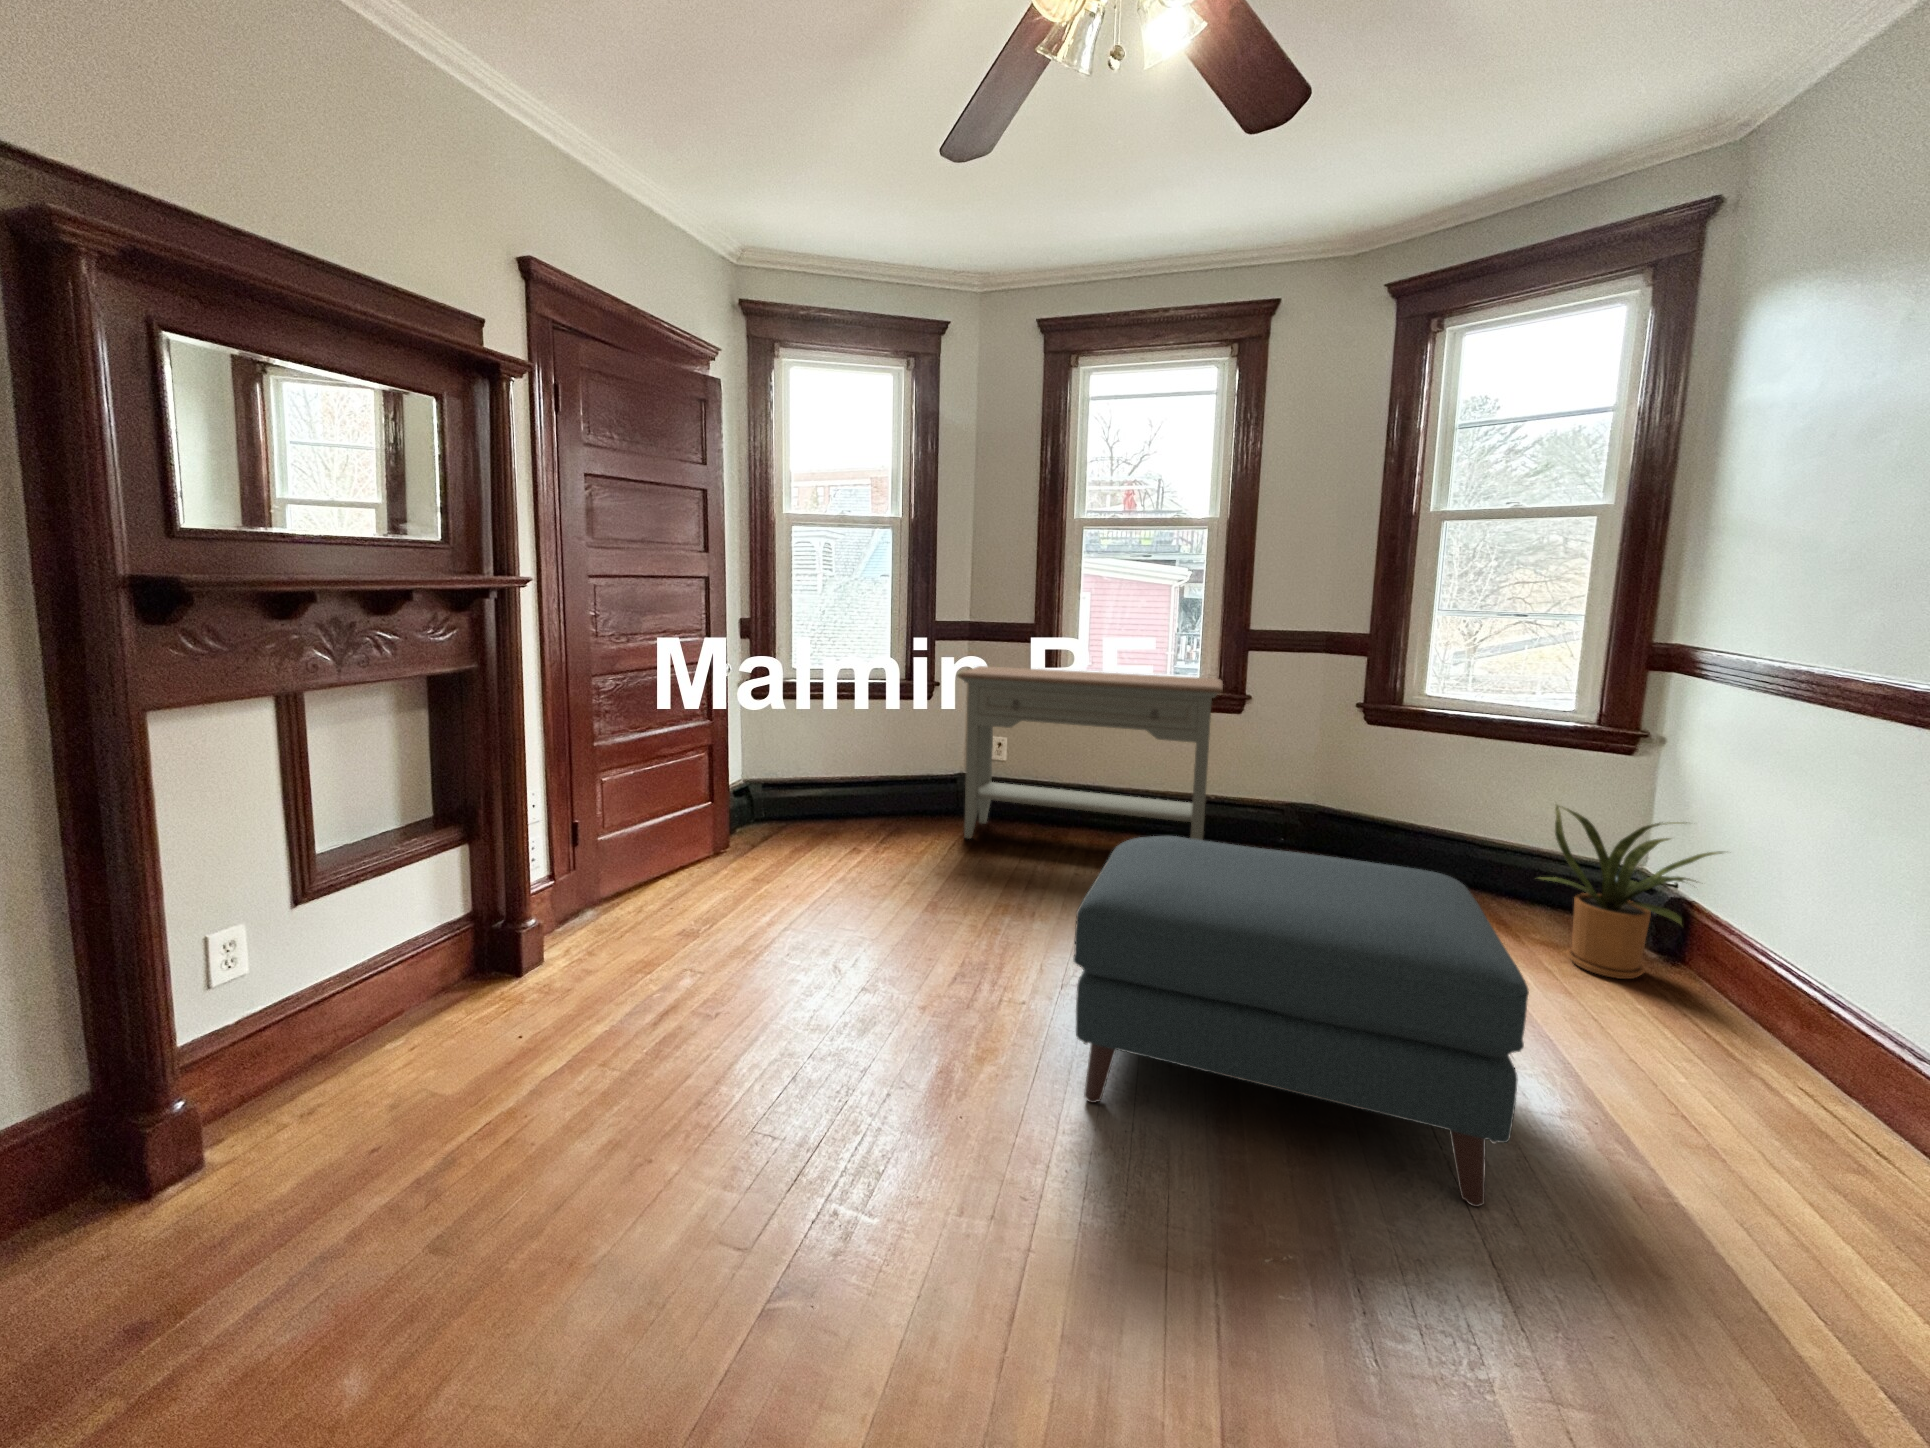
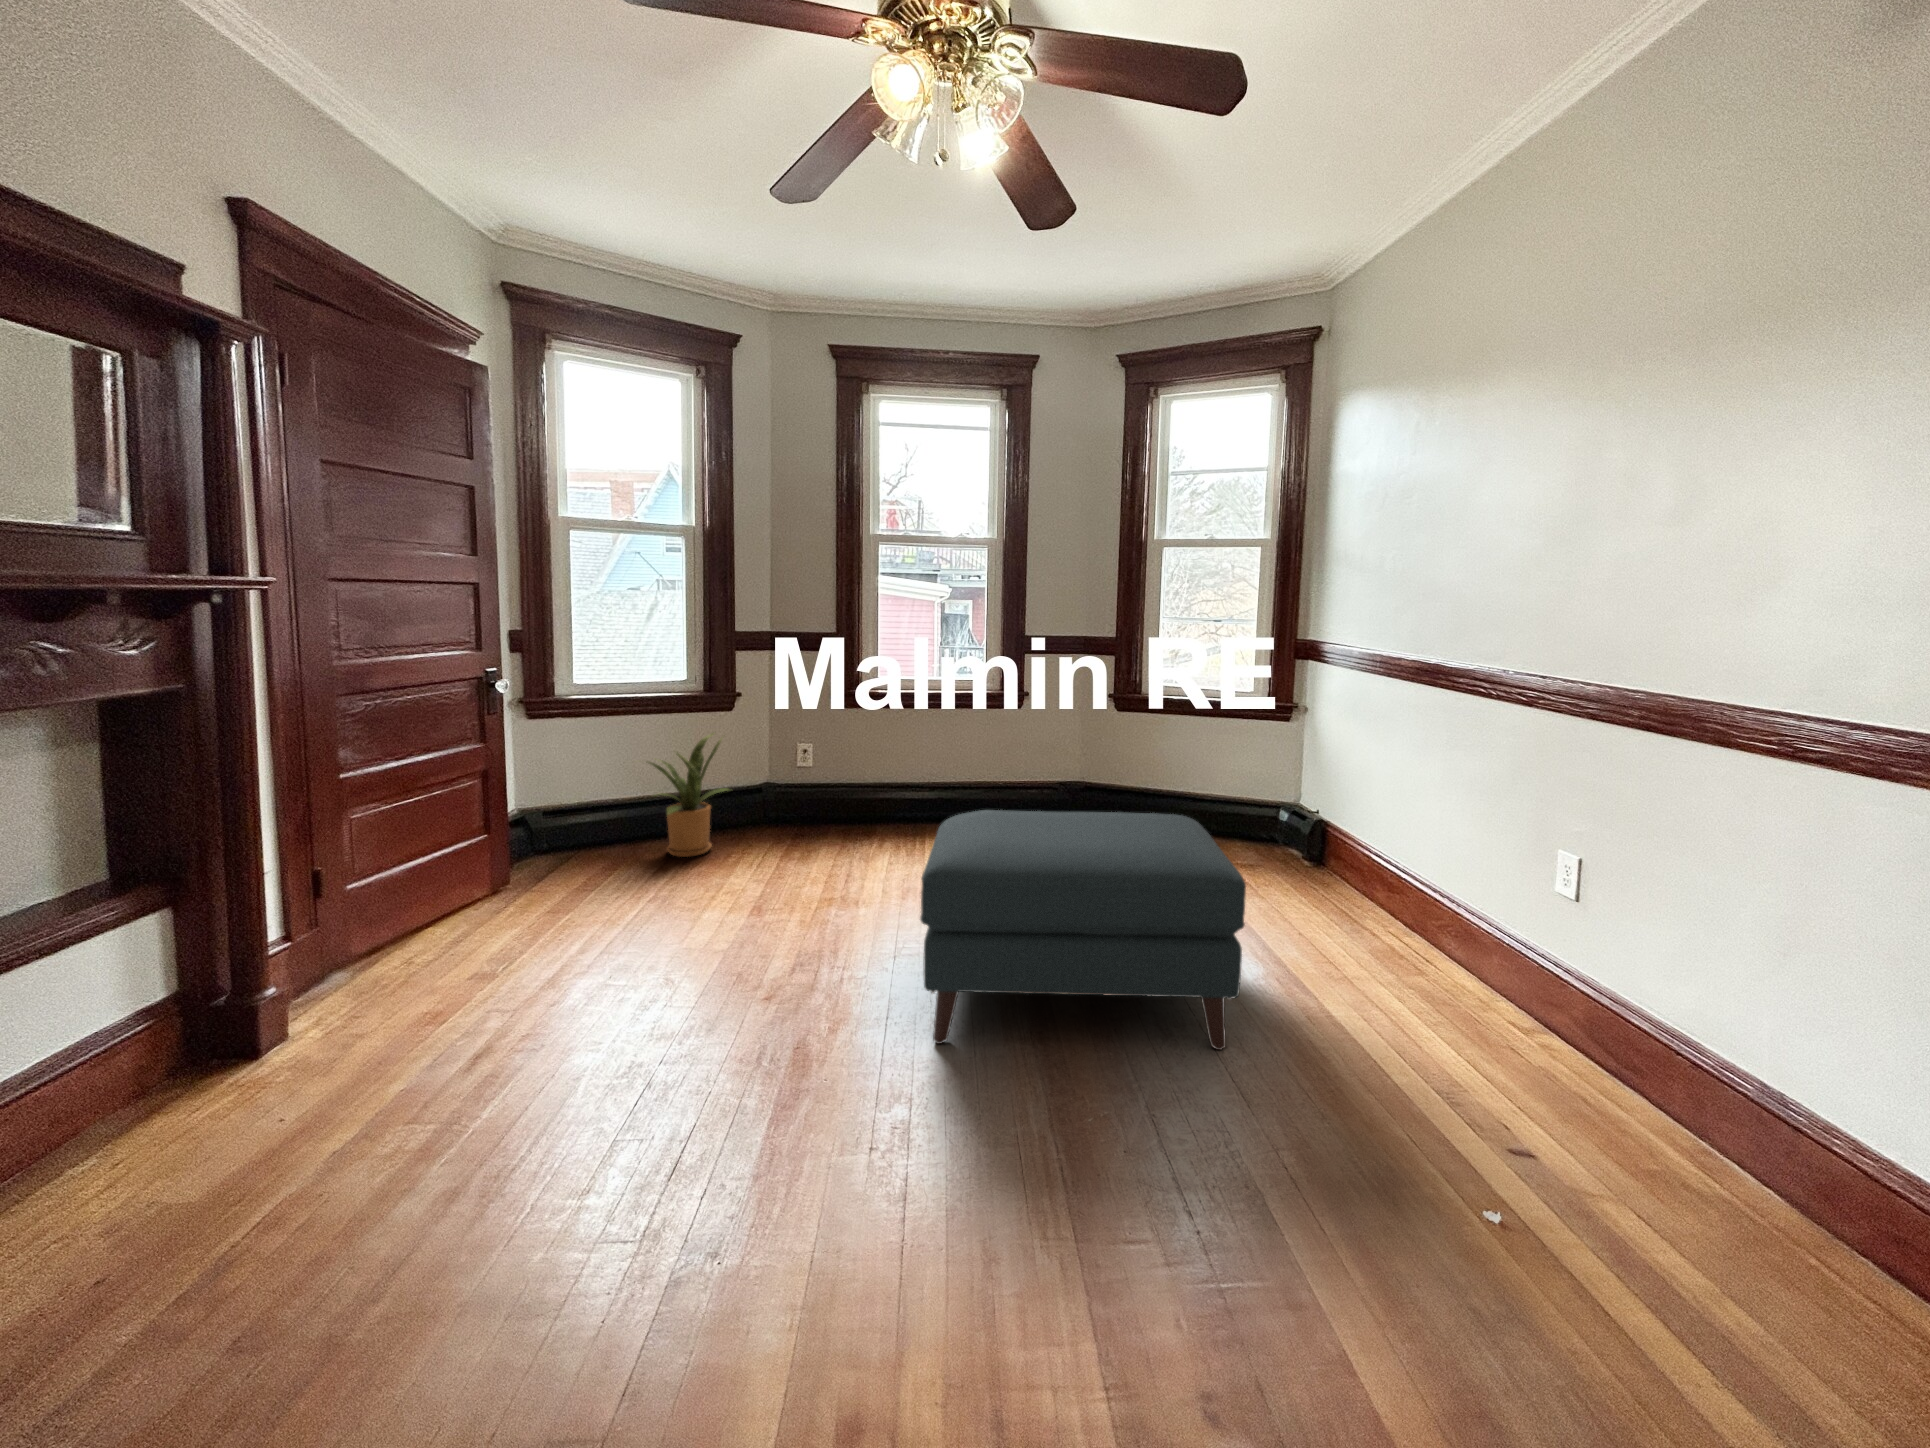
console table: present [957,666,1223,840] -> none [763,675,1008,845]
house plant: present [1541,805,1722,979] -> present [648,733,728,857]

